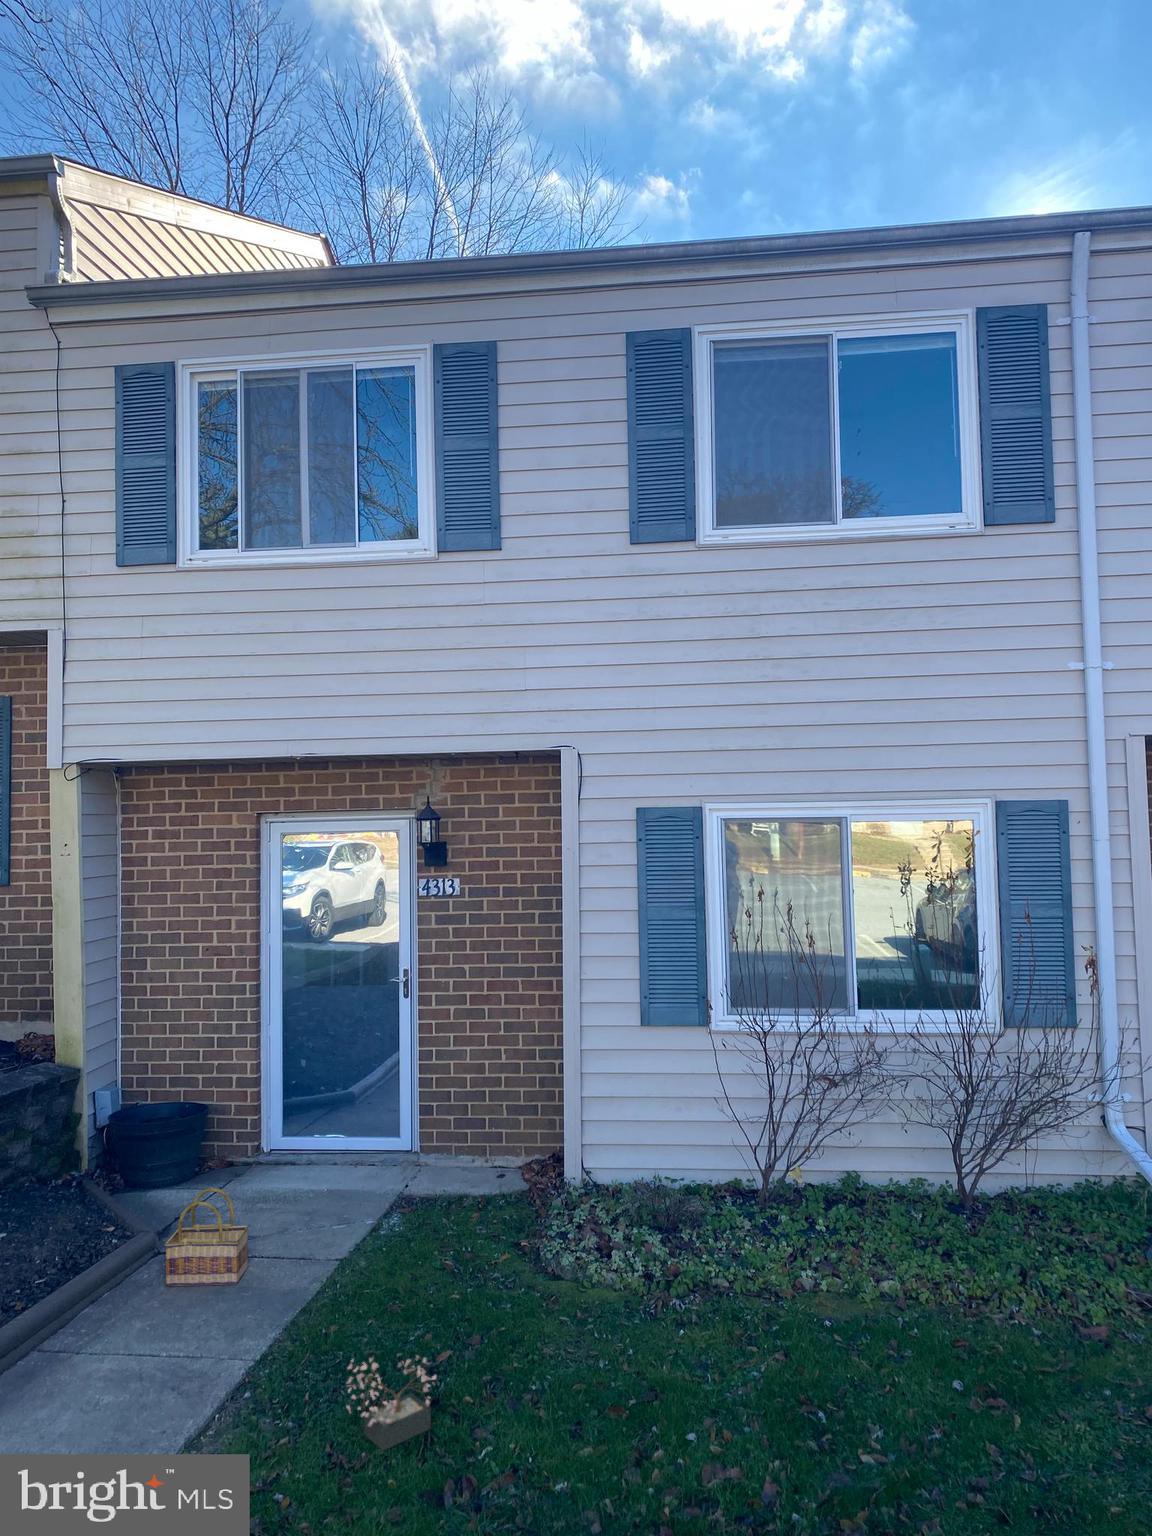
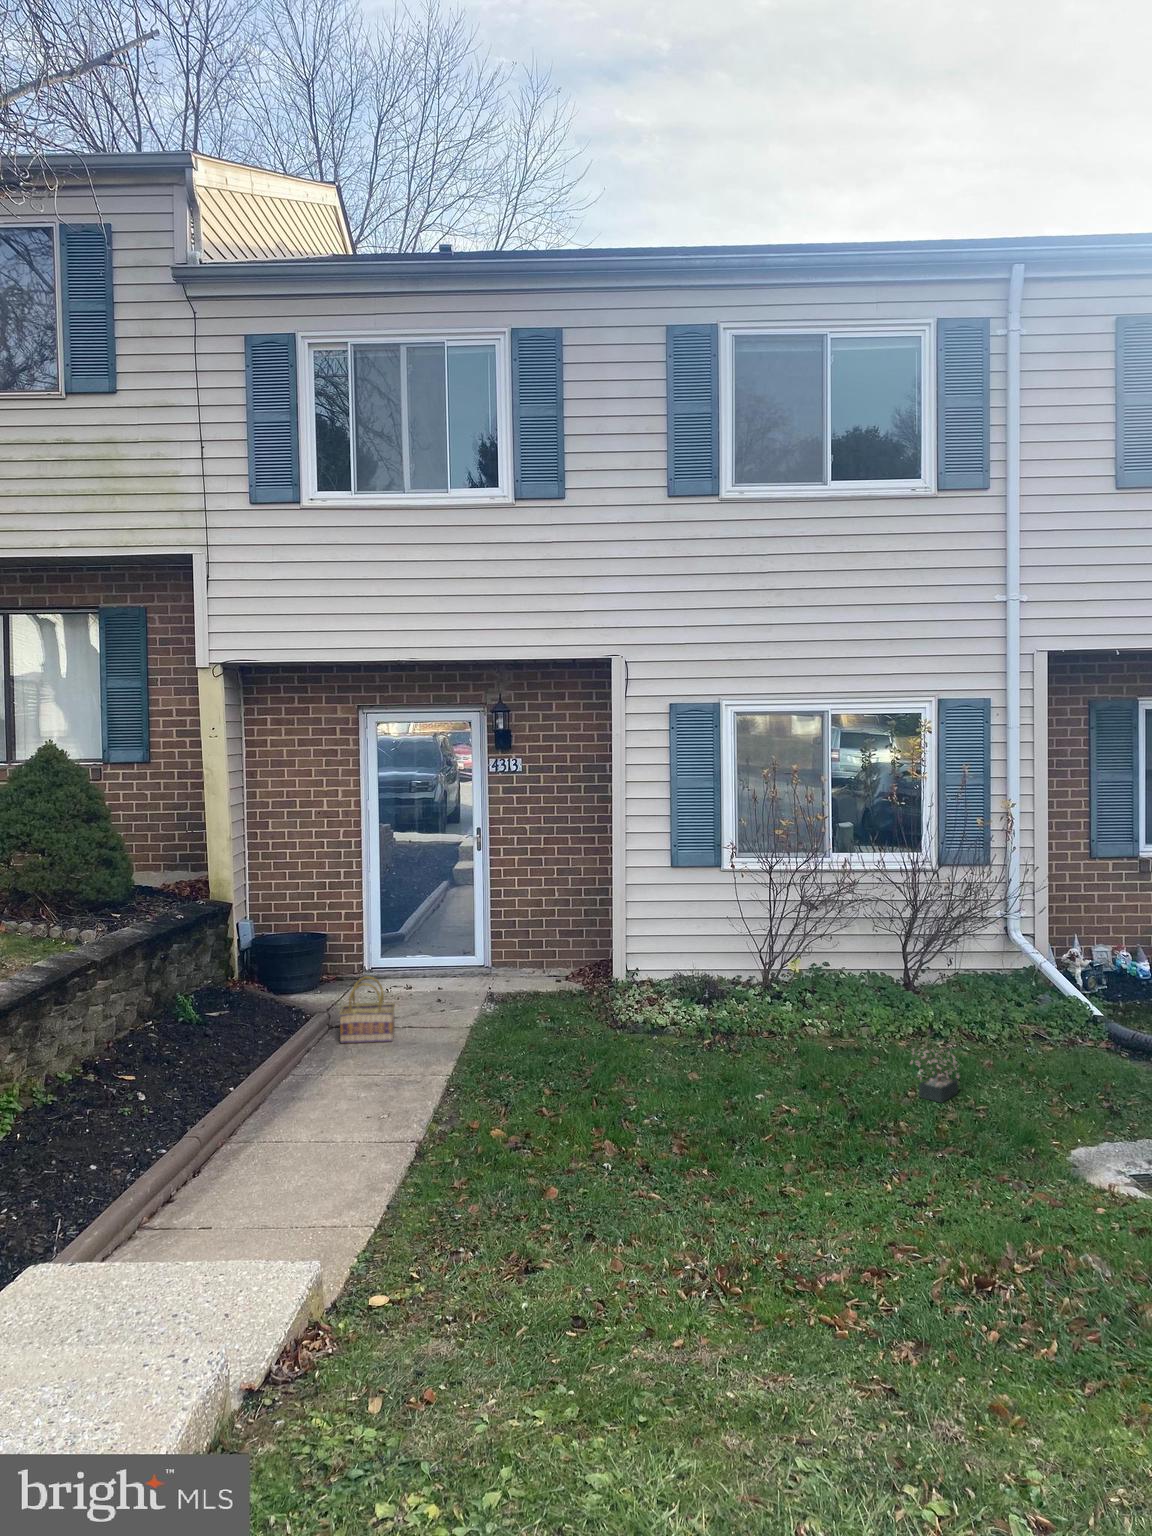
decorative plant: present [347,1356,436,1451] -> present [910,1049,959,1103]

